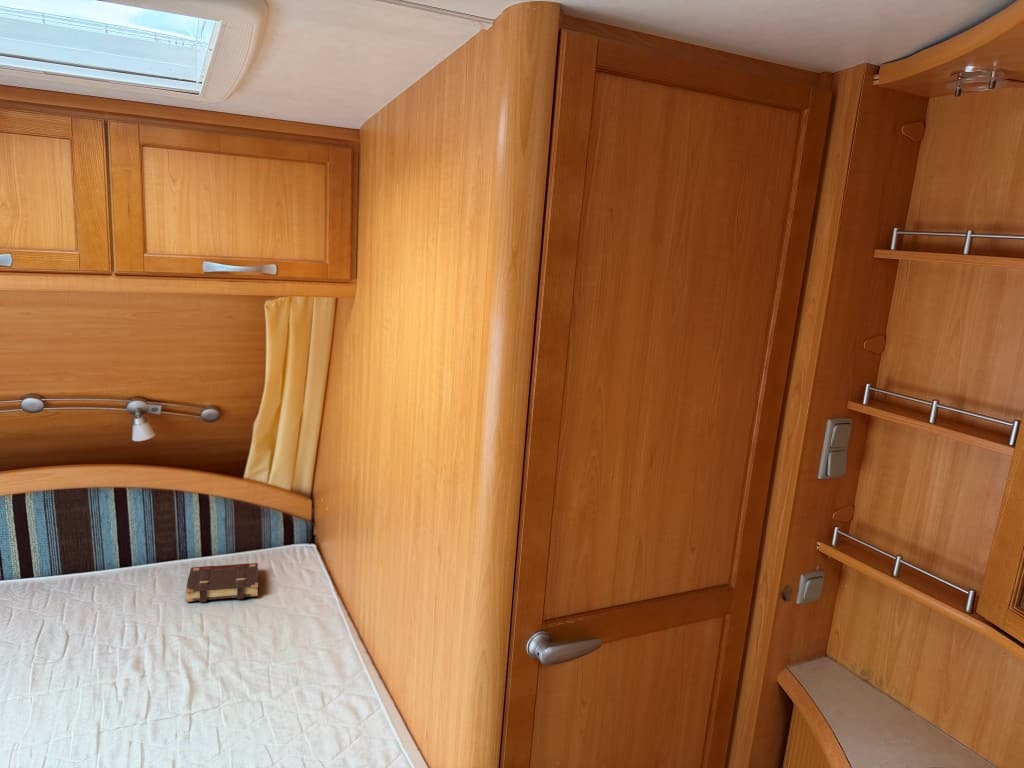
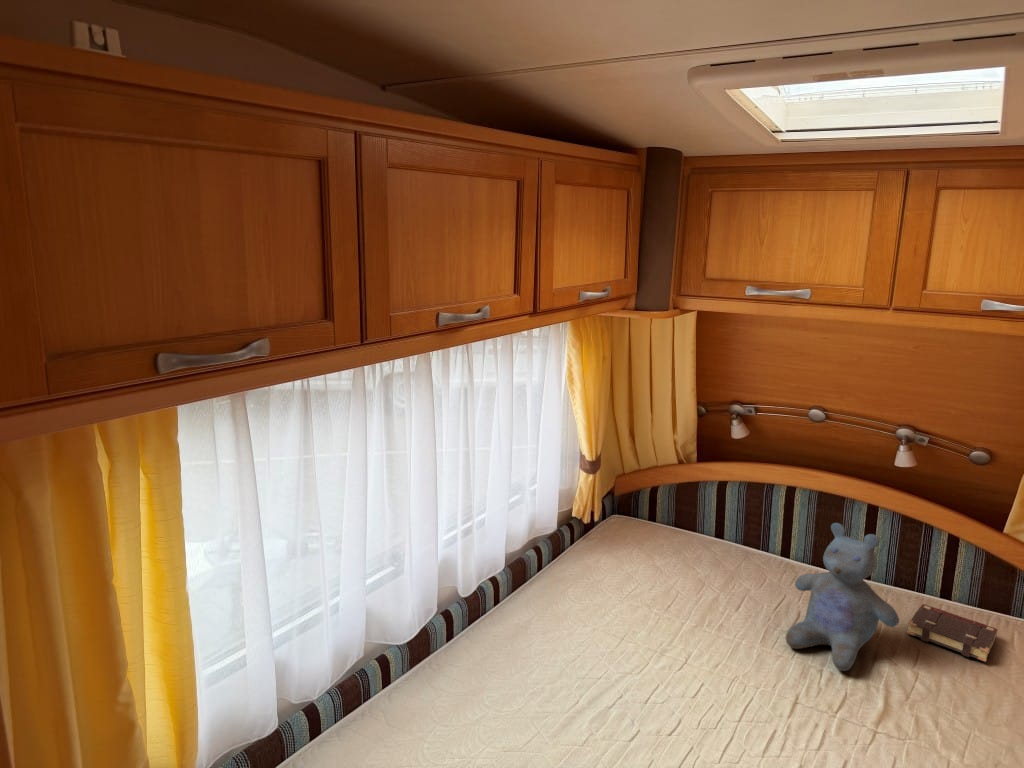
stuffed bear: none [56,516,182,676] -> present [786,523,899,671]

